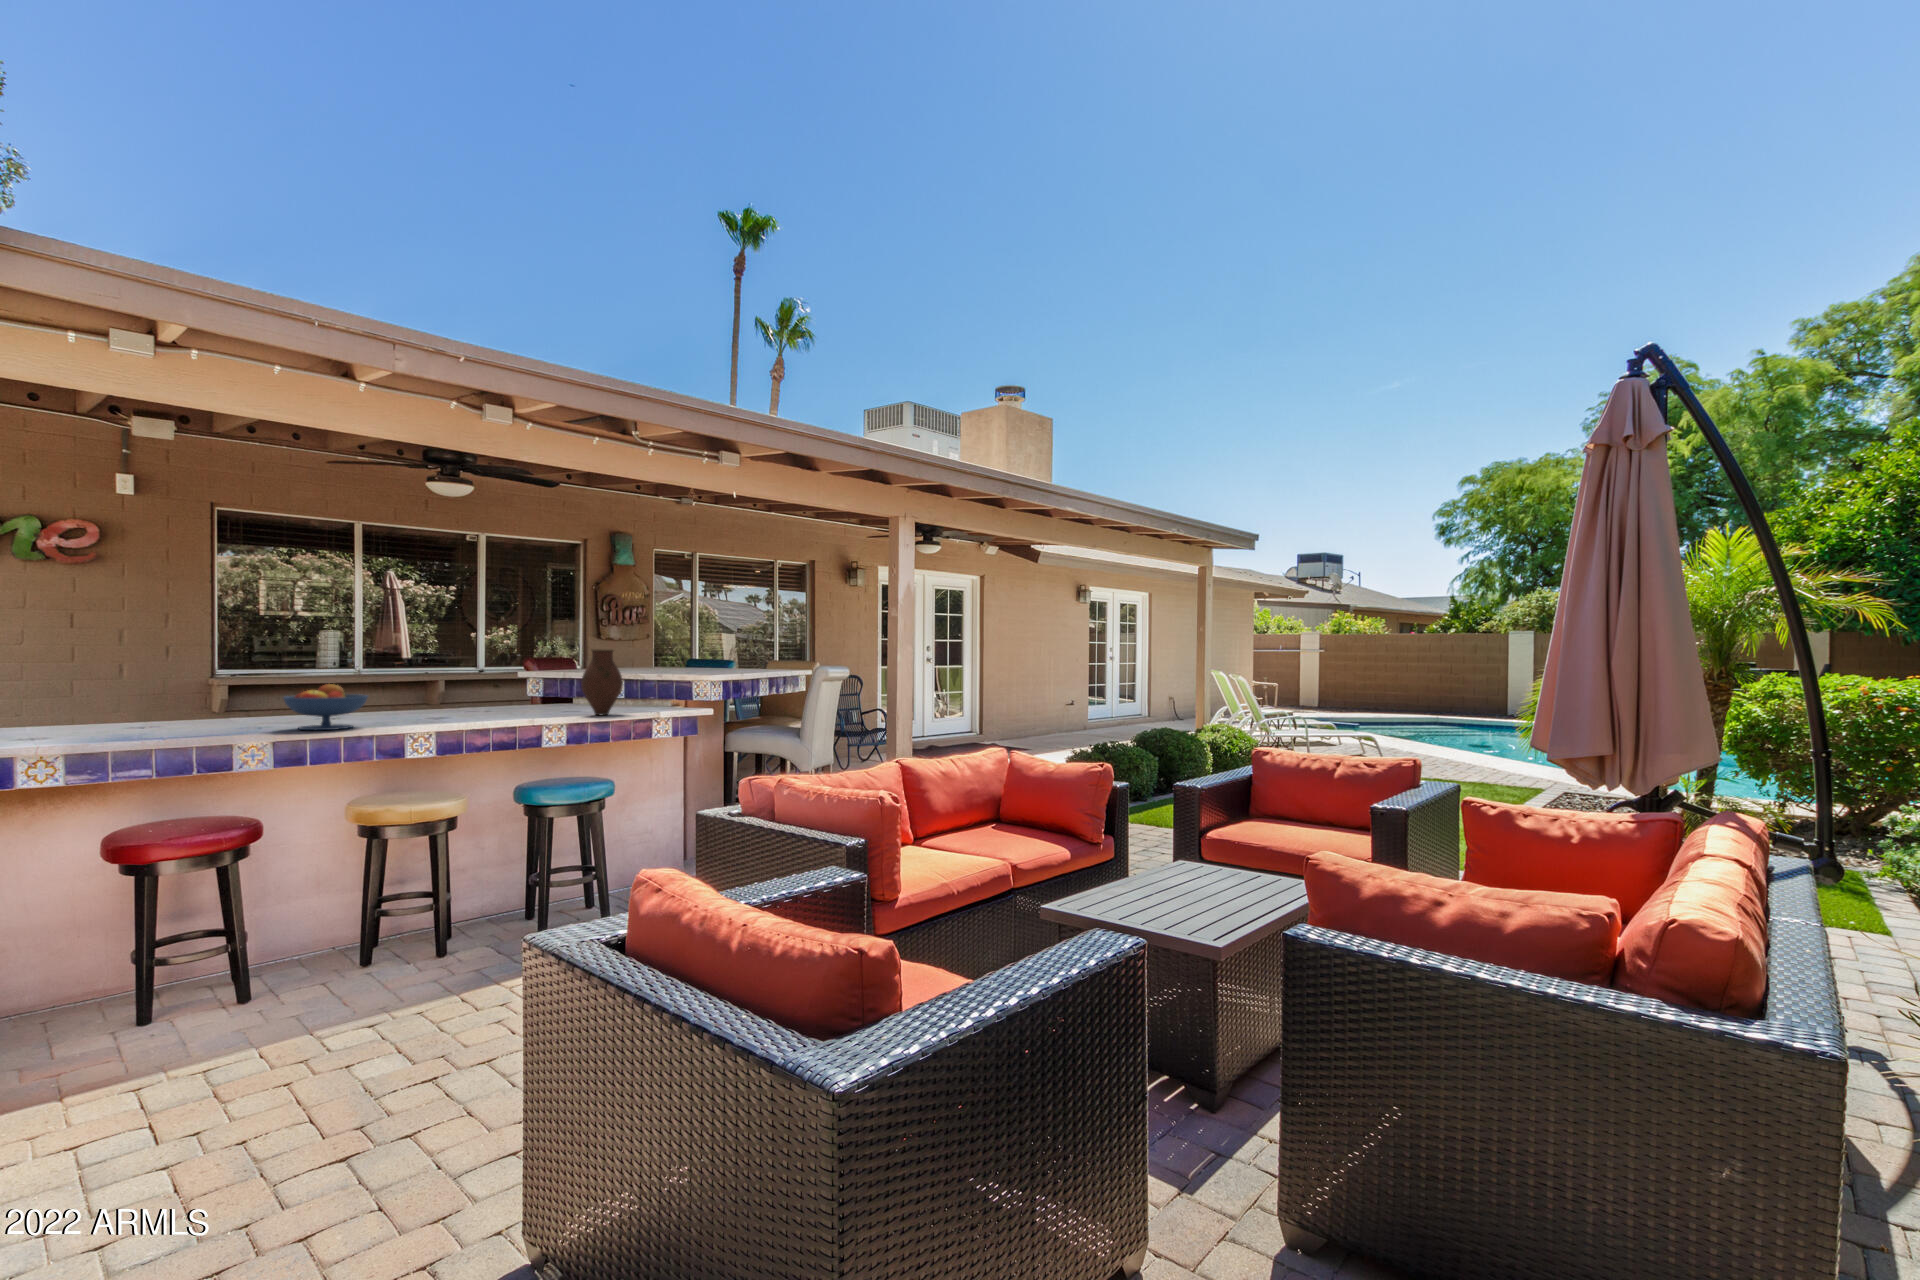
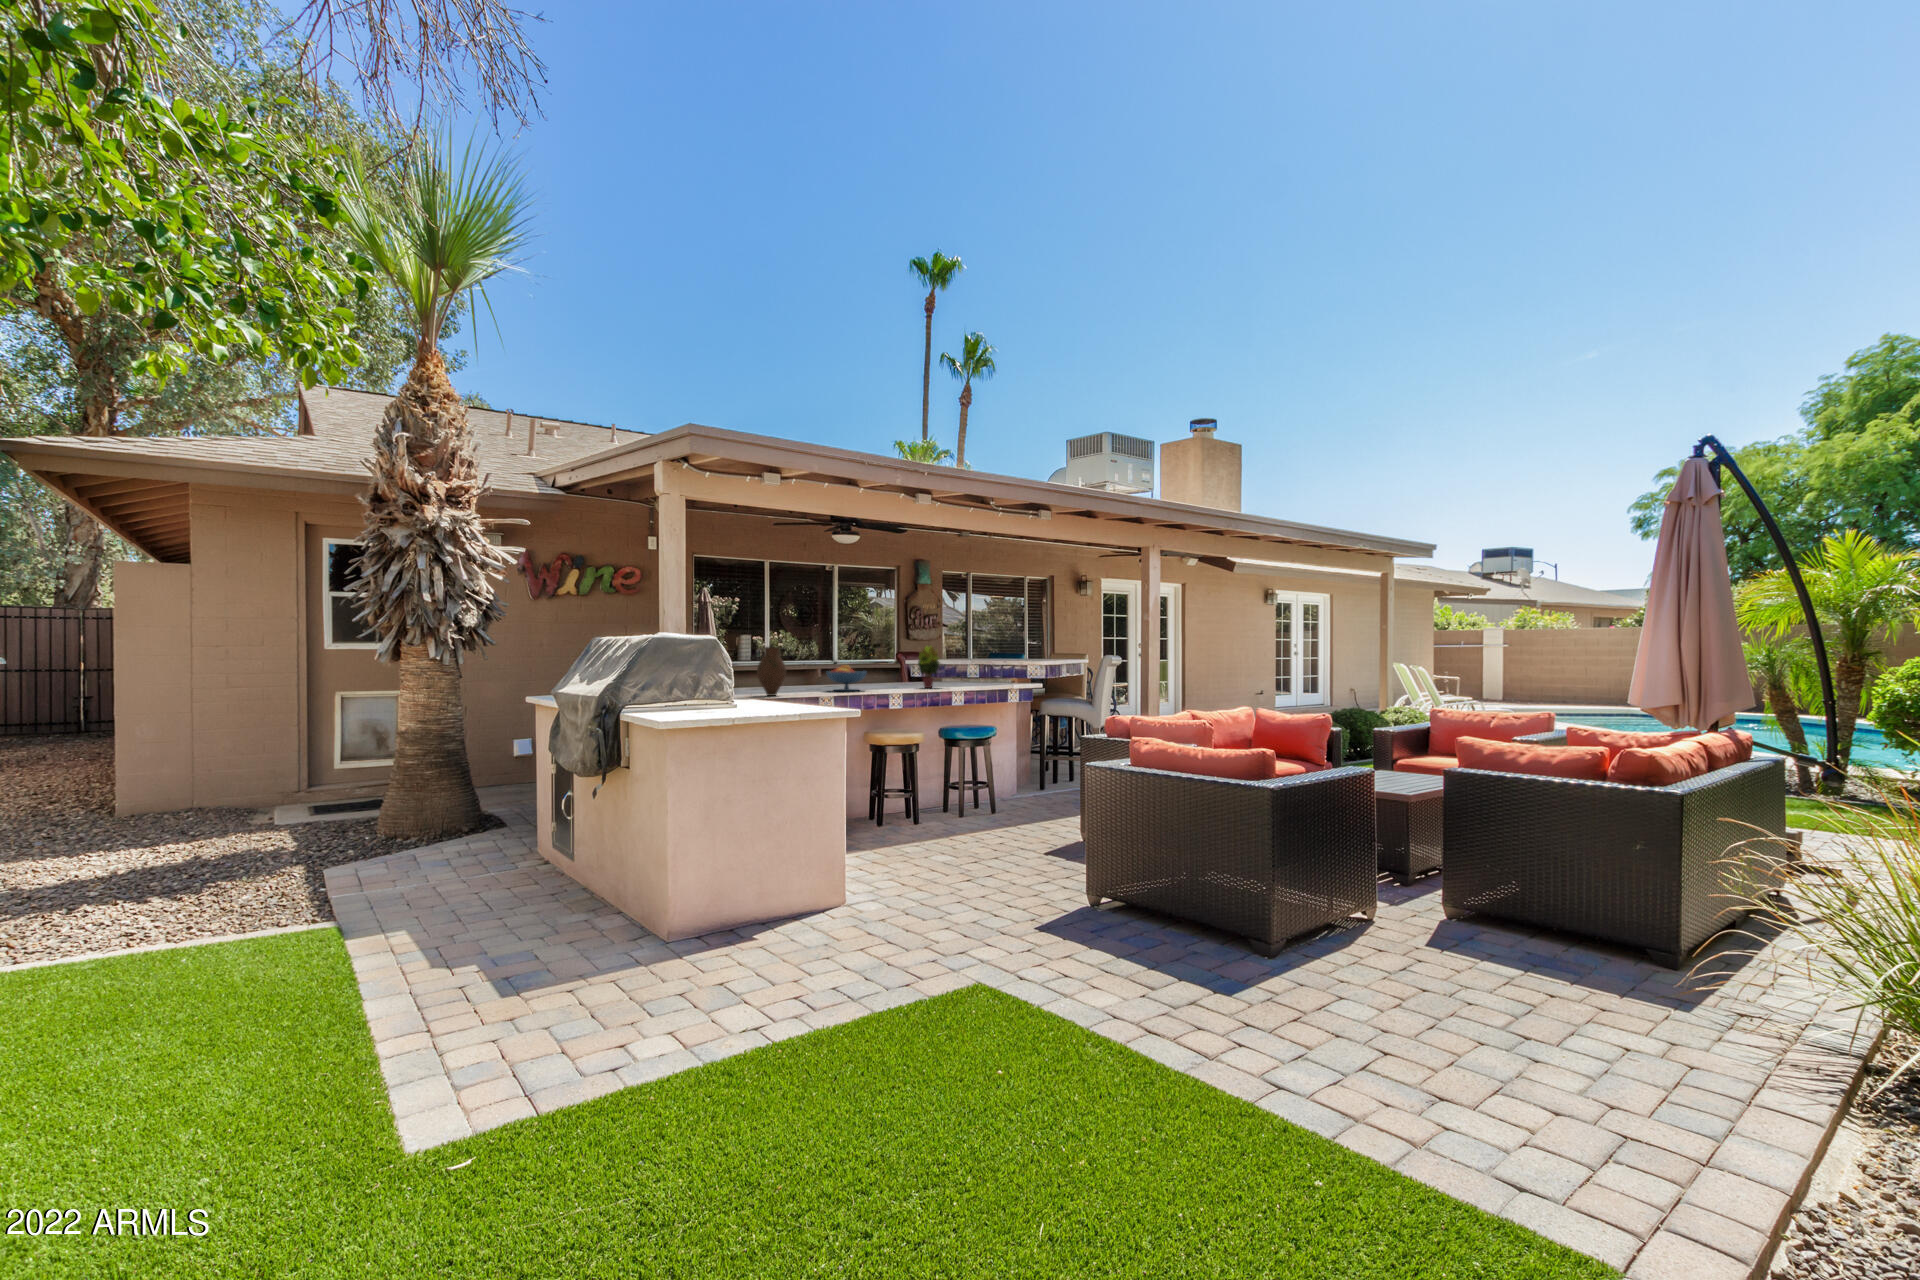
vase: present [581,650,623,715] -> present [757,647,786,696]
potted plant: none [470,651,519,721] -> present [917,646,940,688]

